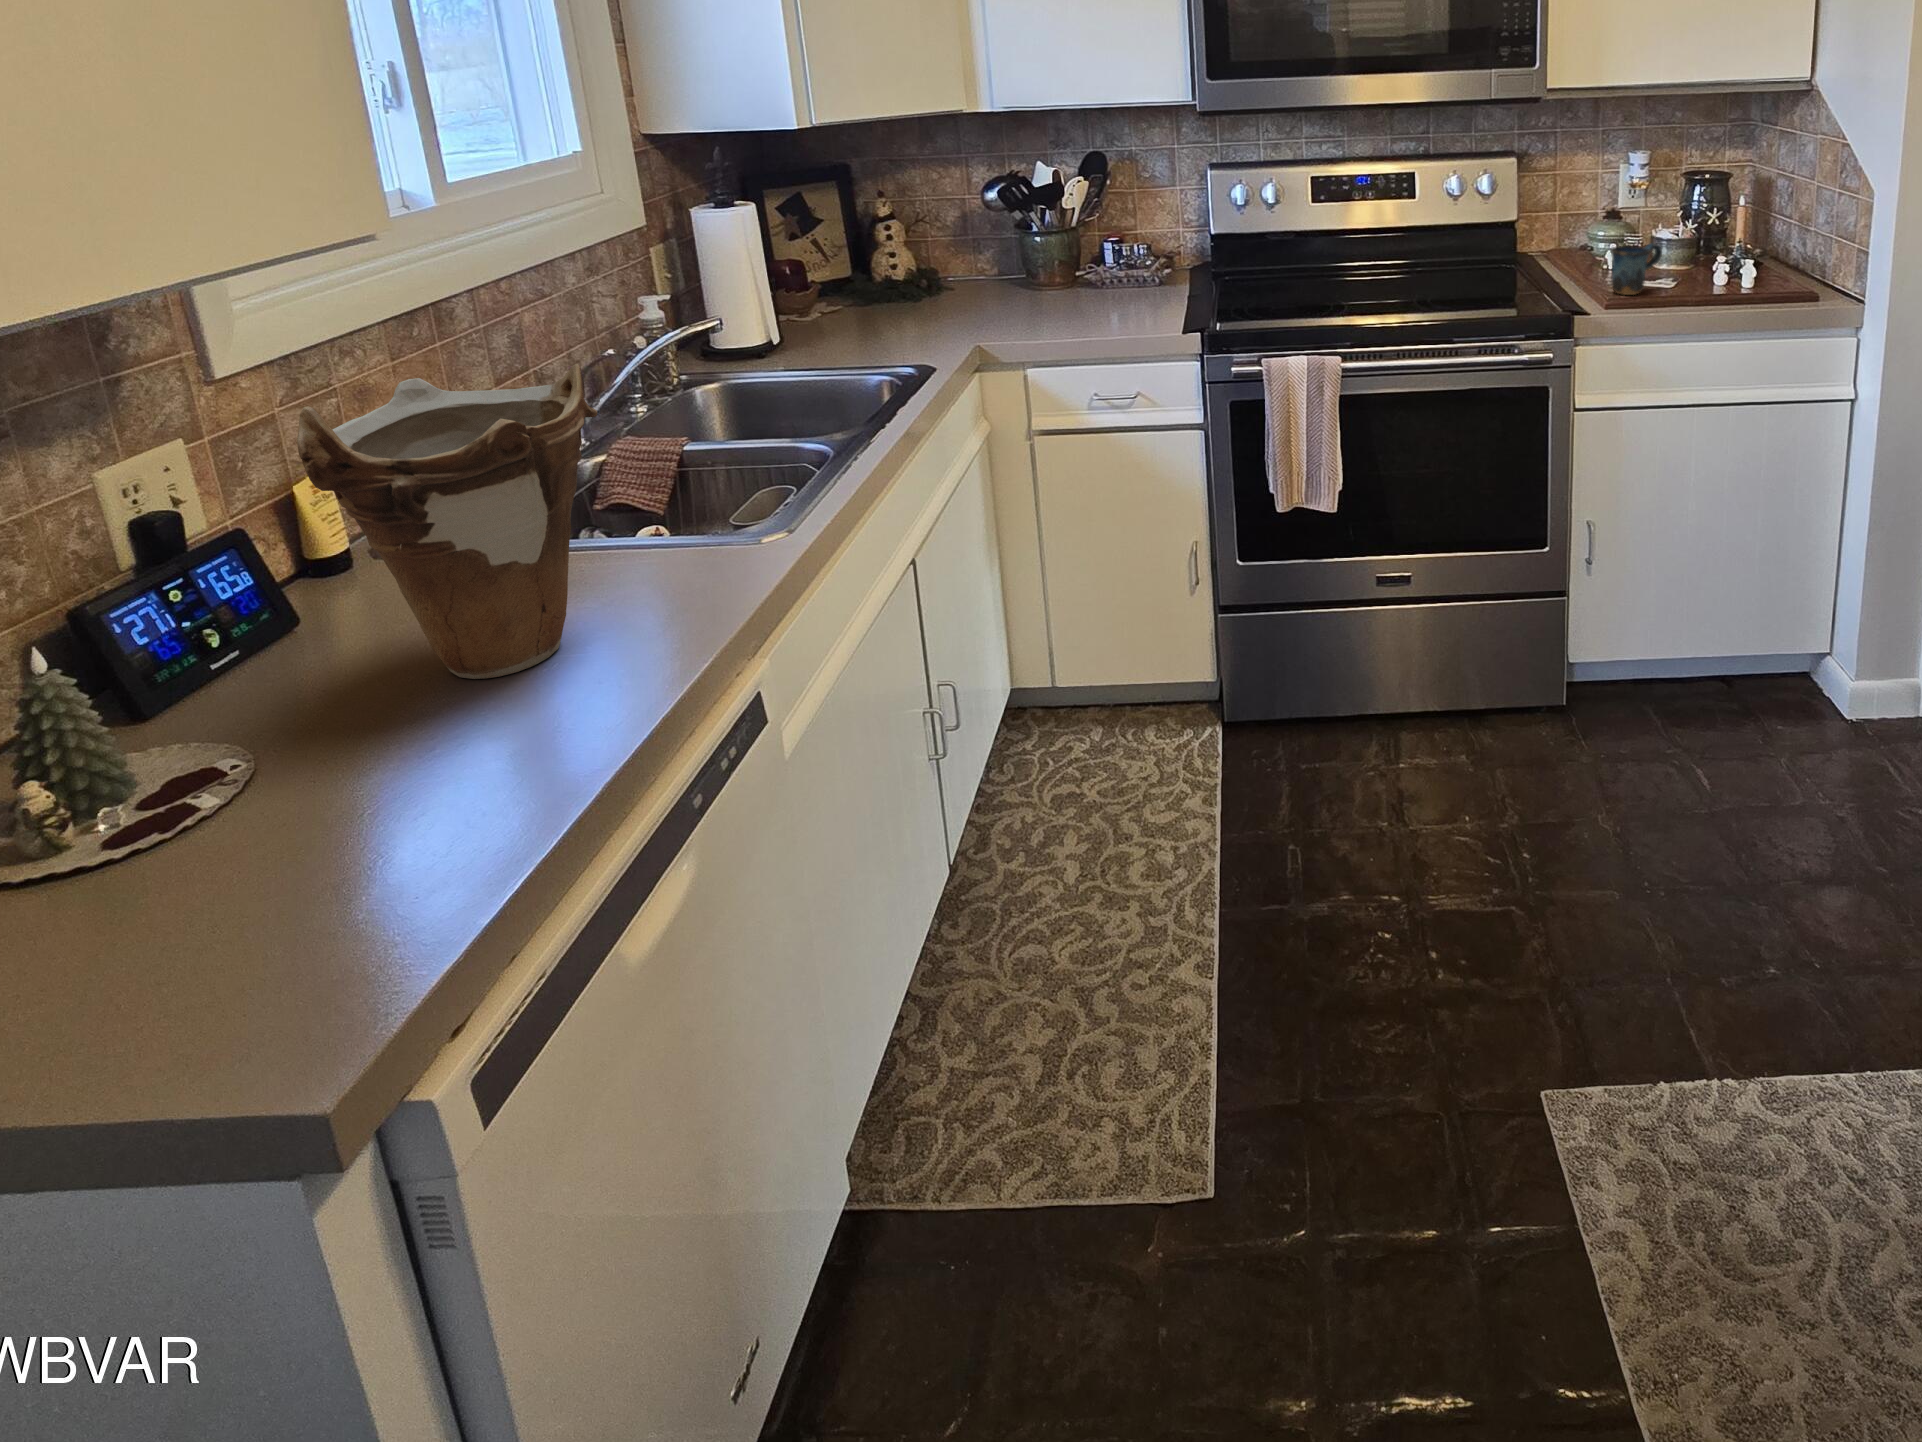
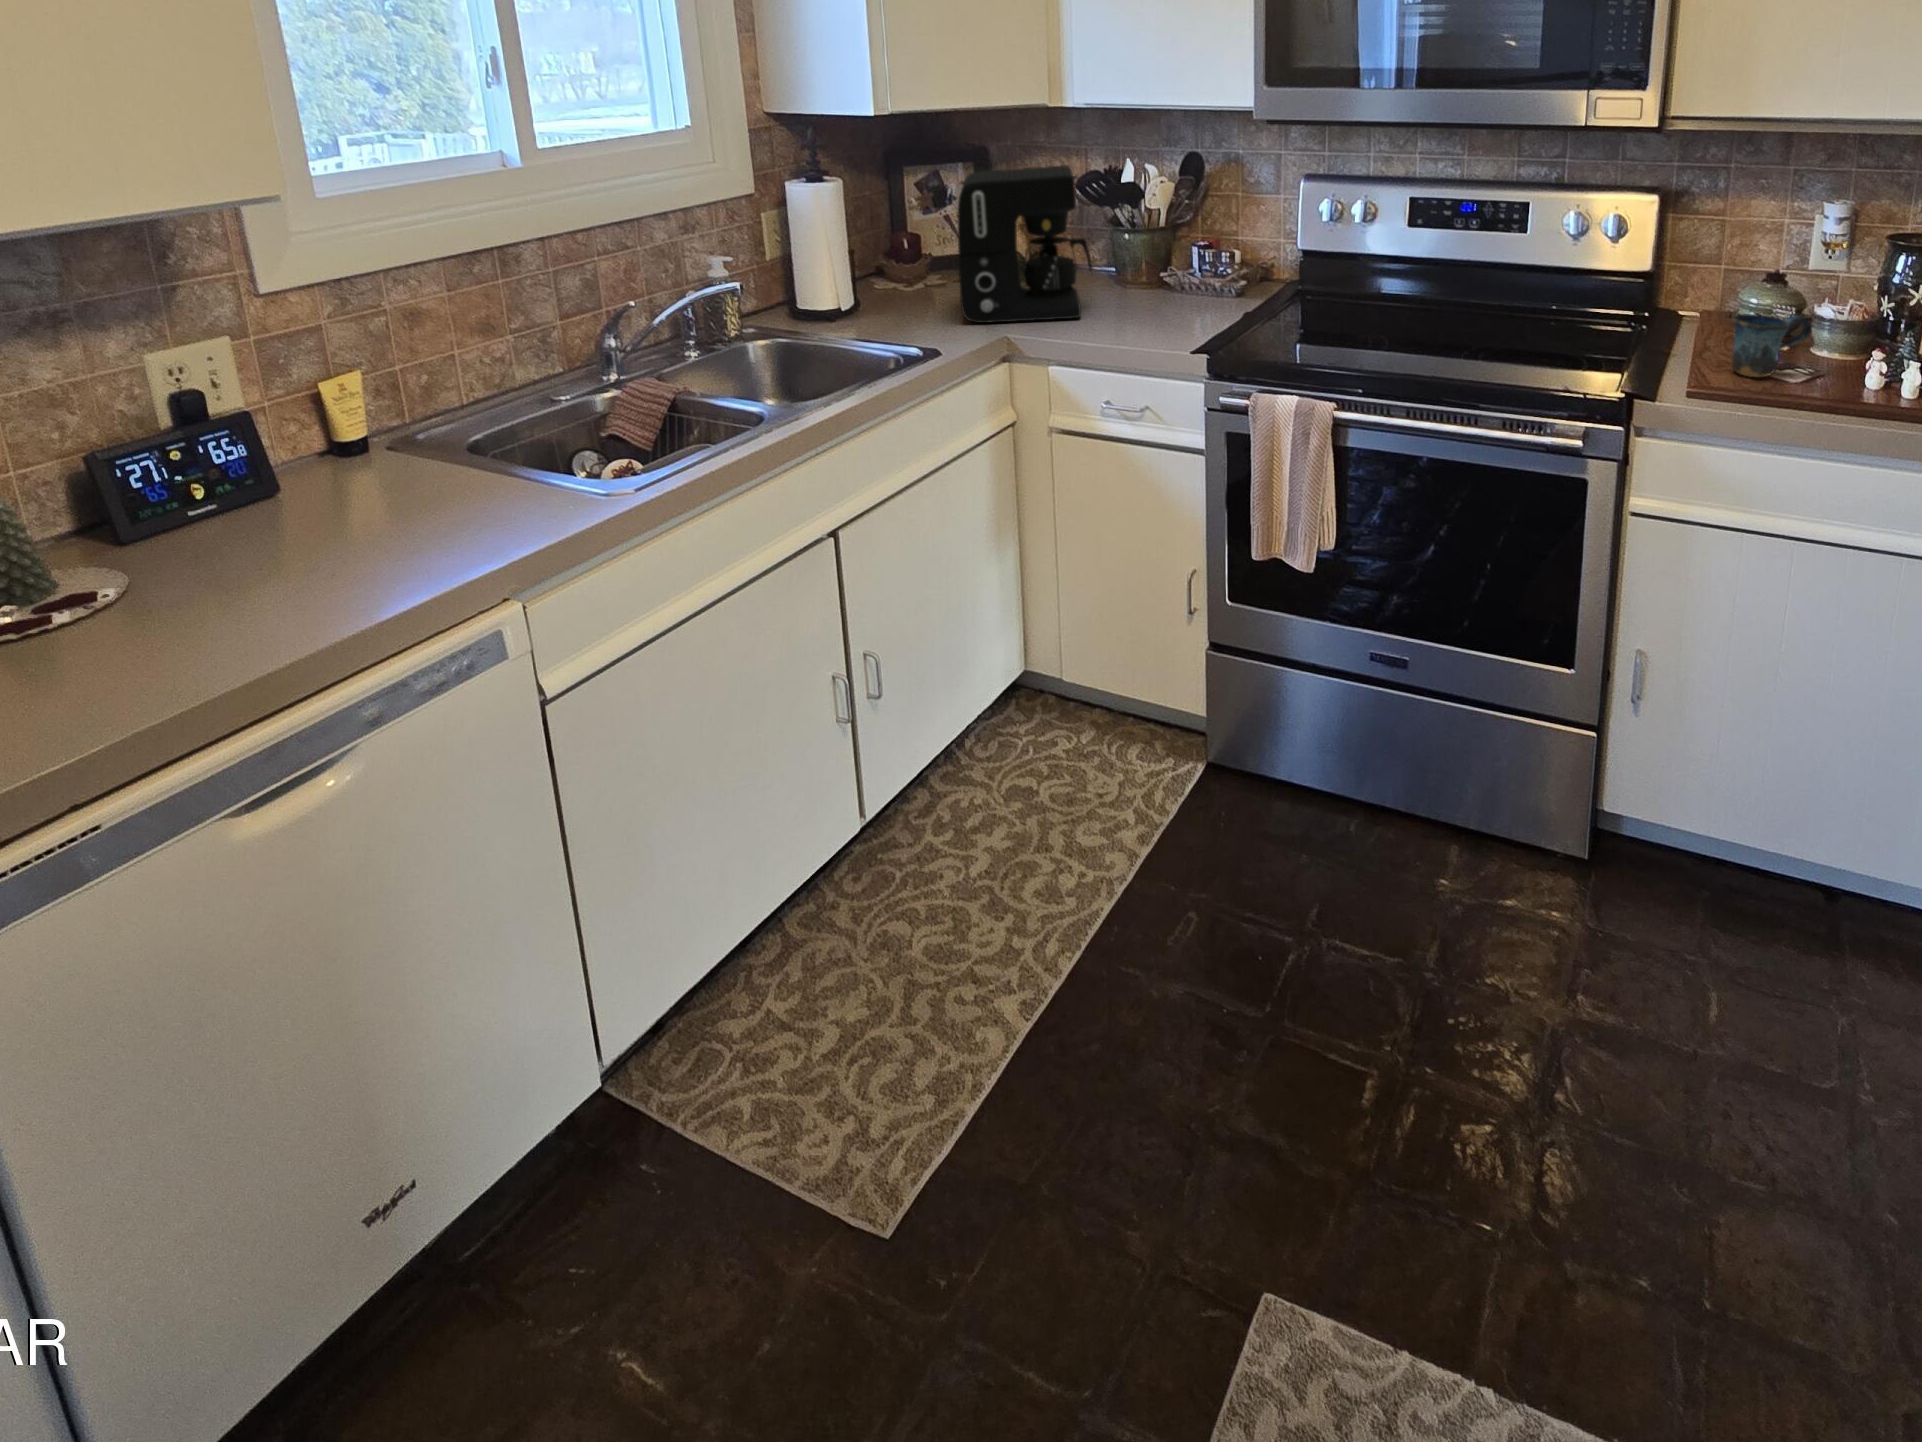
coffee maker: none [890,170,1043,337] -> present [958,166,1092,323]
vase: present [297,364,597,679] -> none [159,316,424,566]

